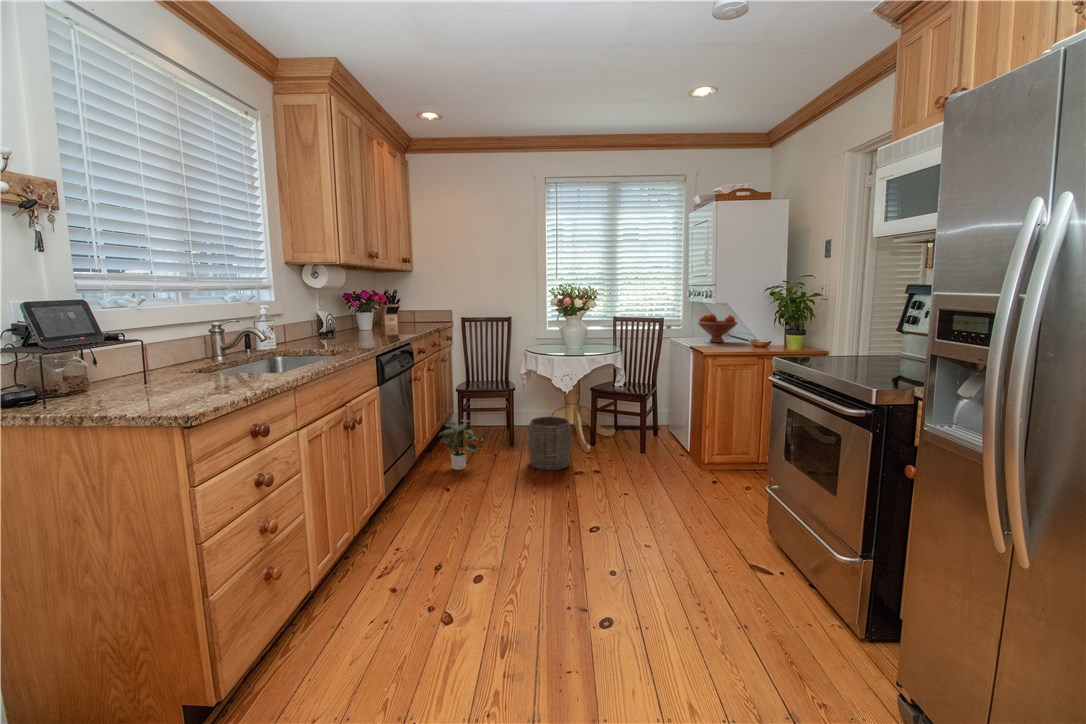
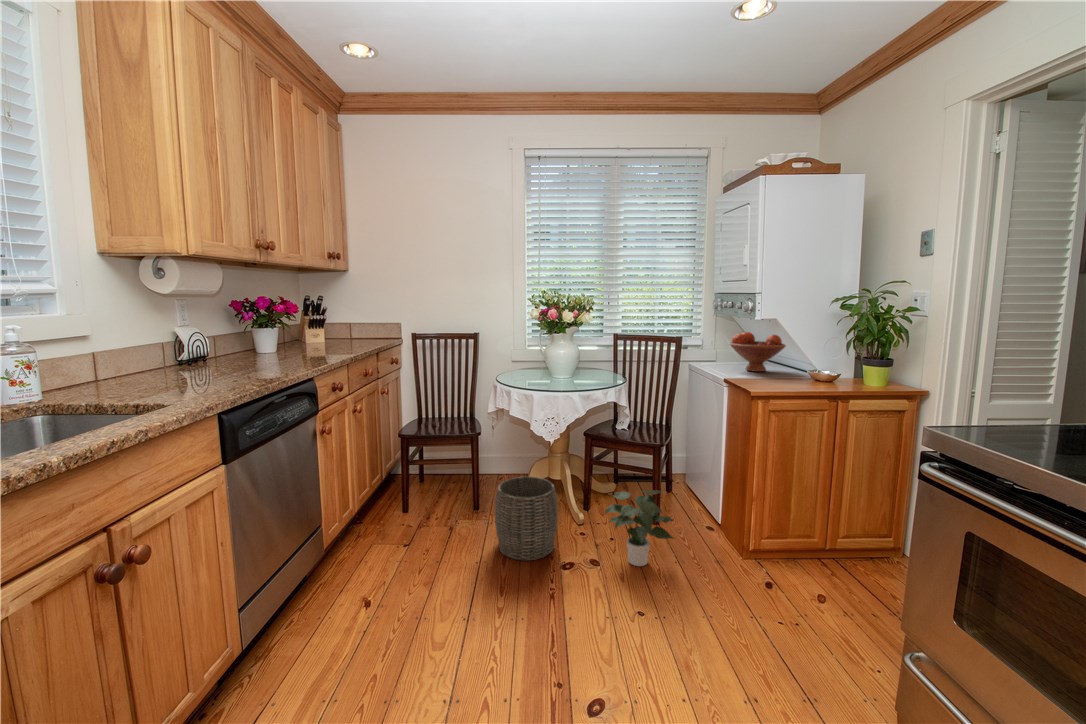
potted plant: present [438,420,483,470] -> present [605,490,674,566]

